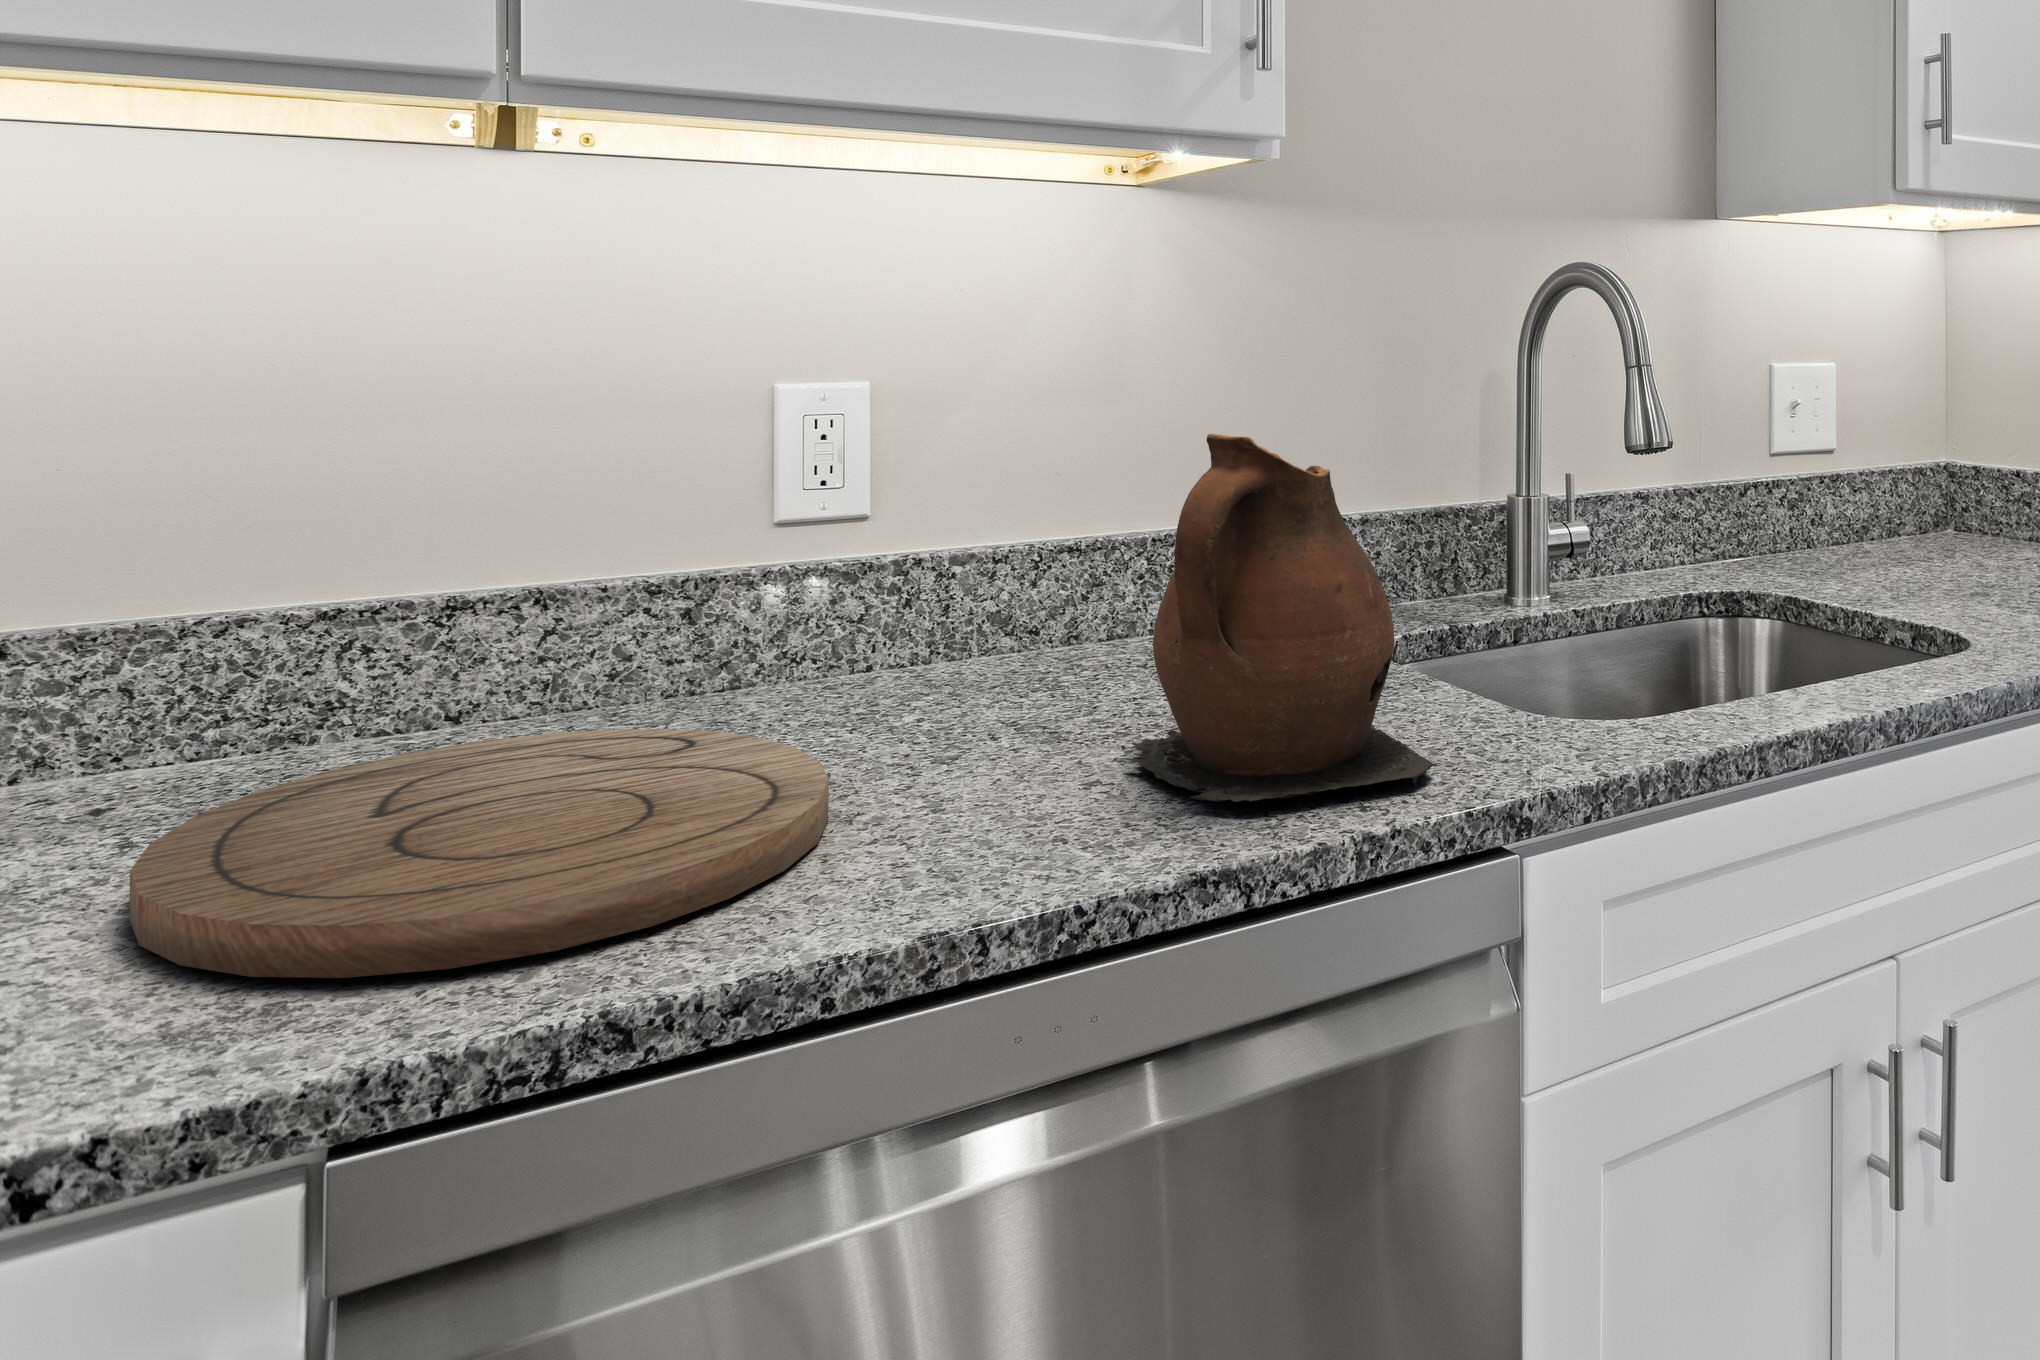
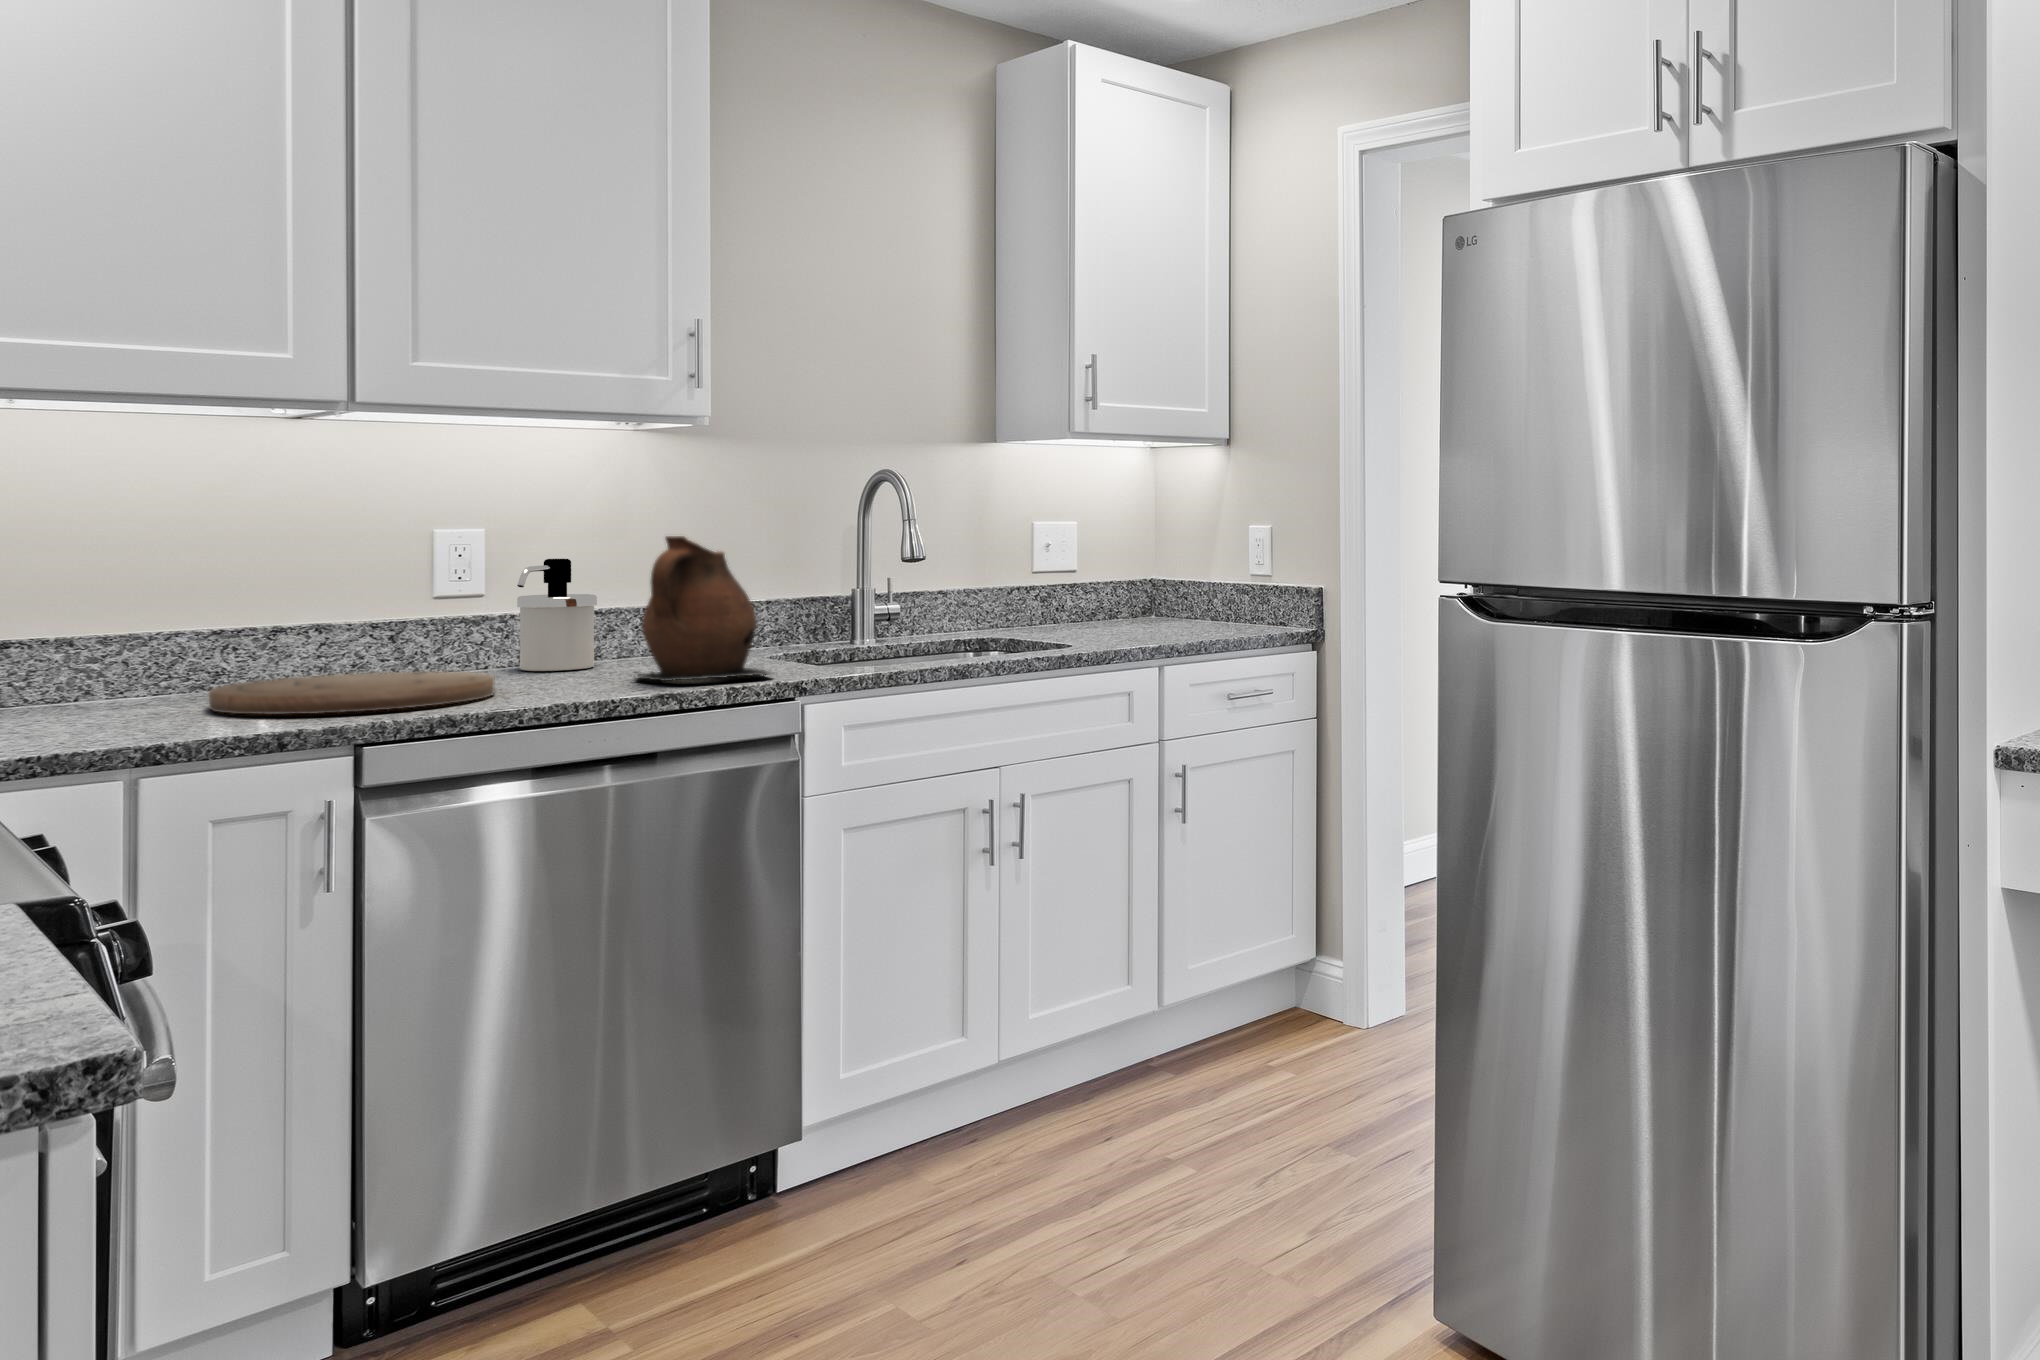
soap dispenser: none [908,452,1068,697] -> present [517,559,597,671]

